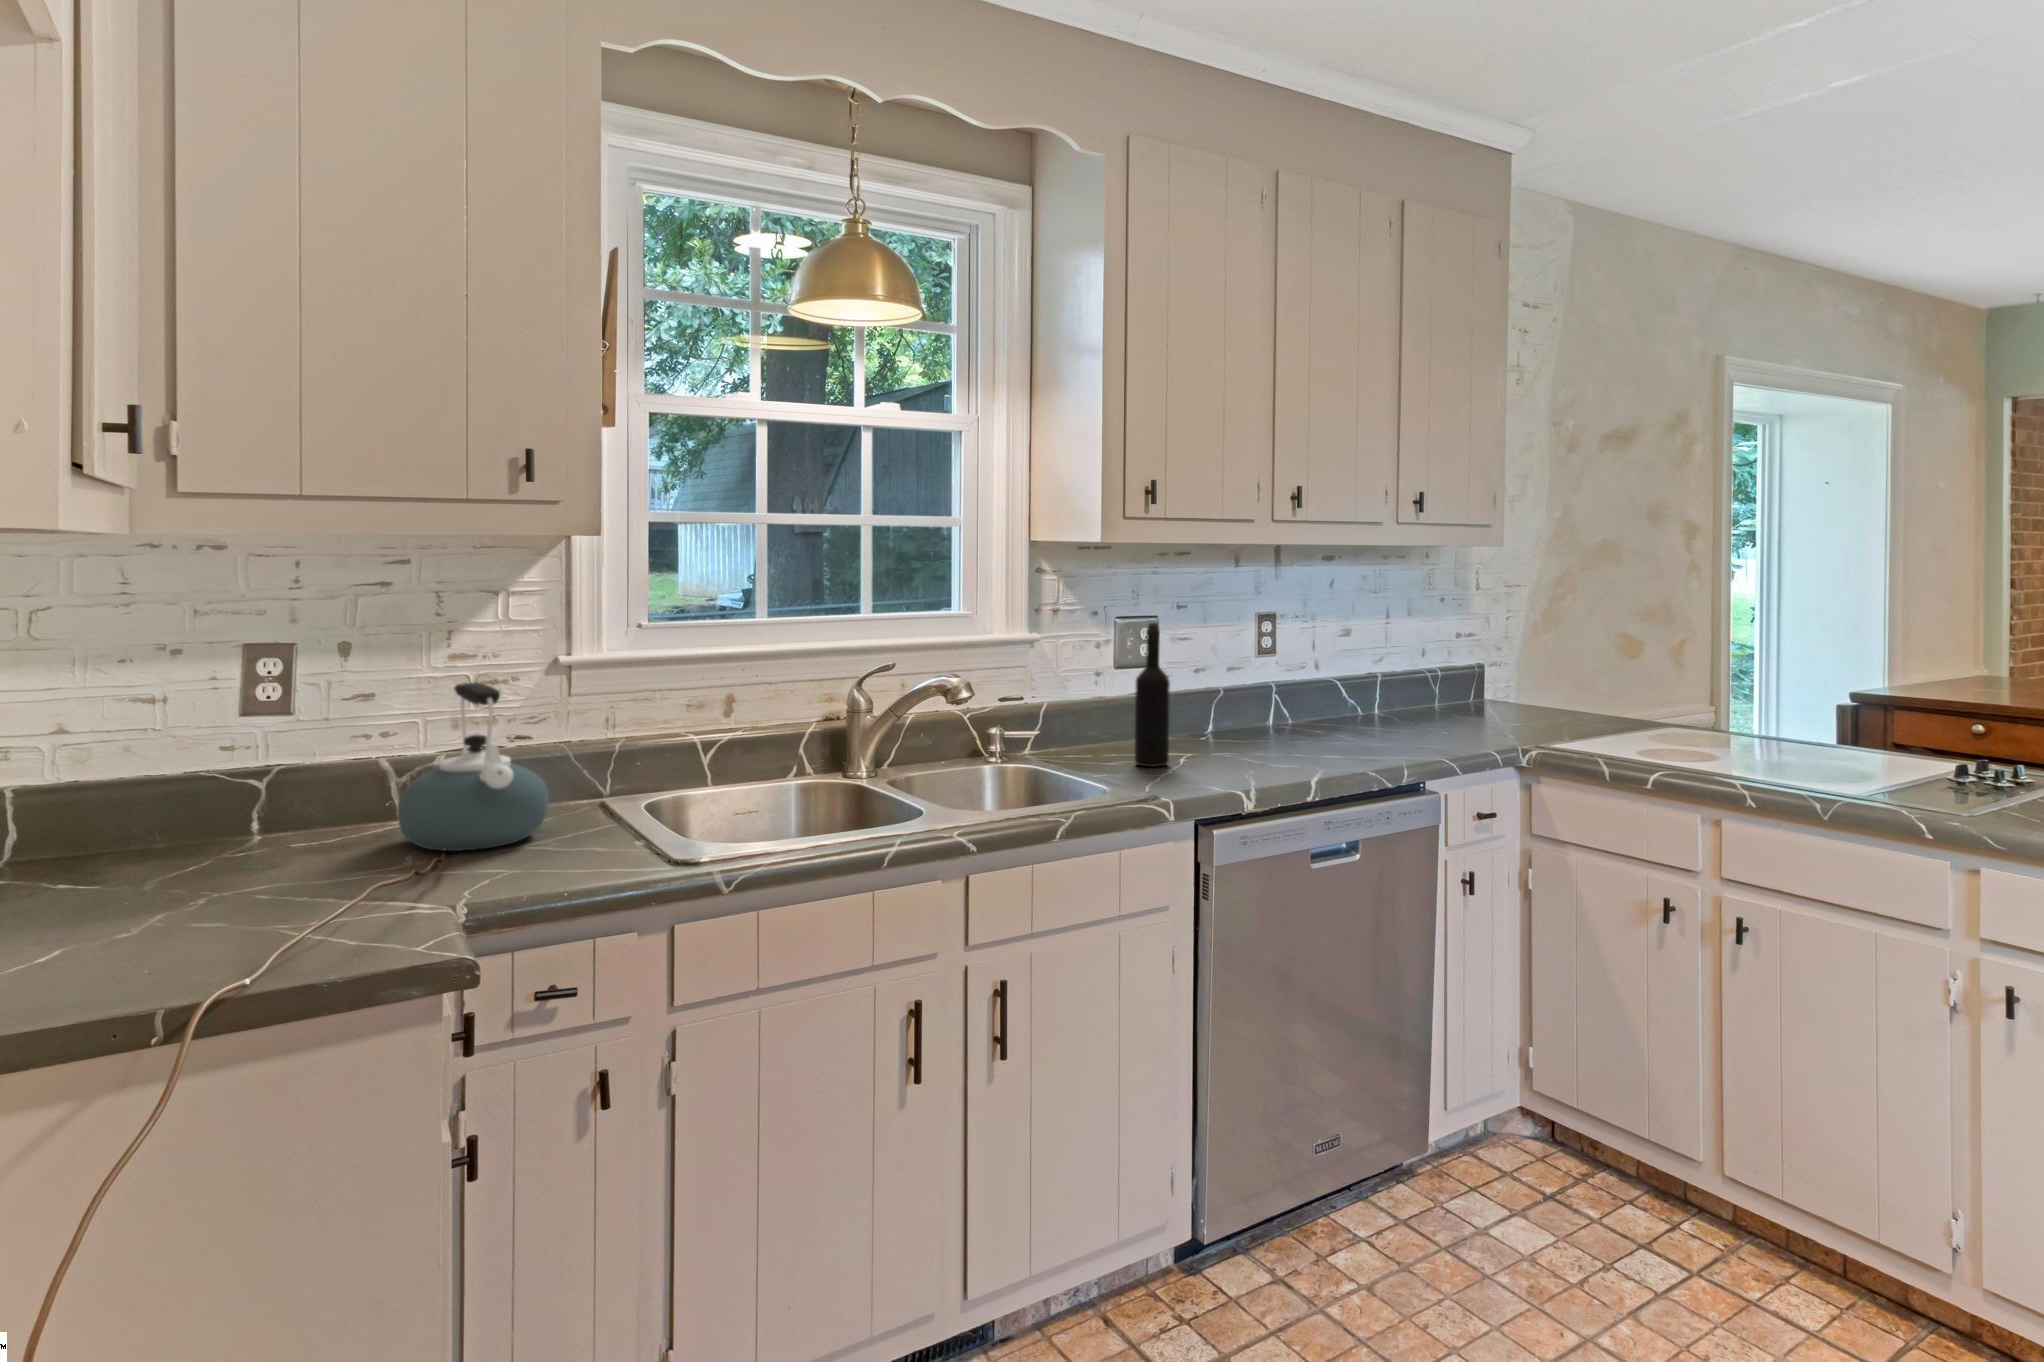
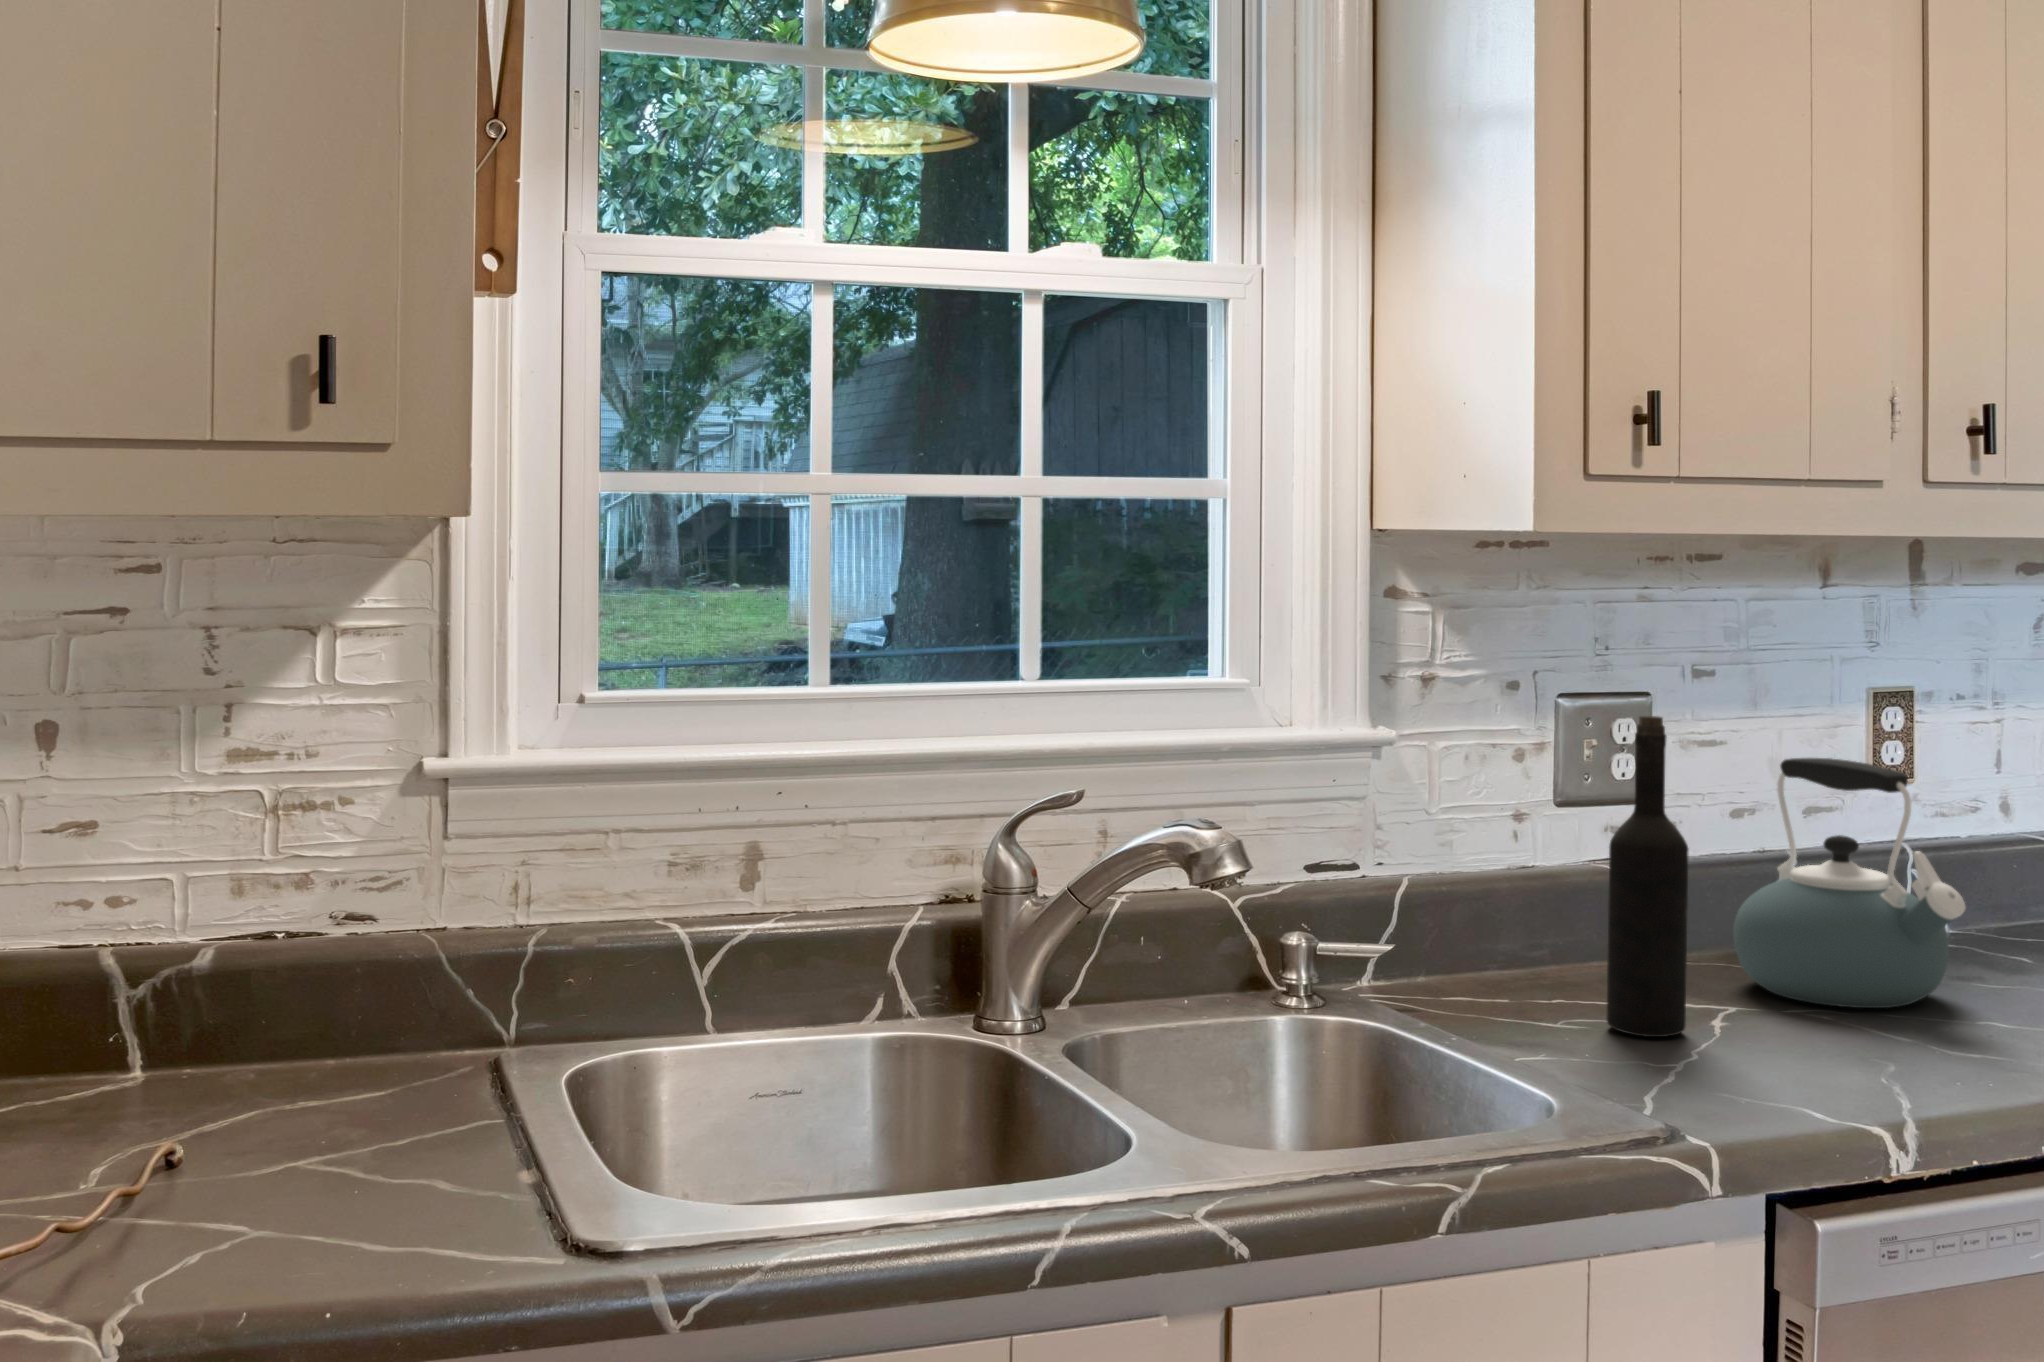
kettle: present [397,683,549,851] -> present [1733,758,1965,1008]

